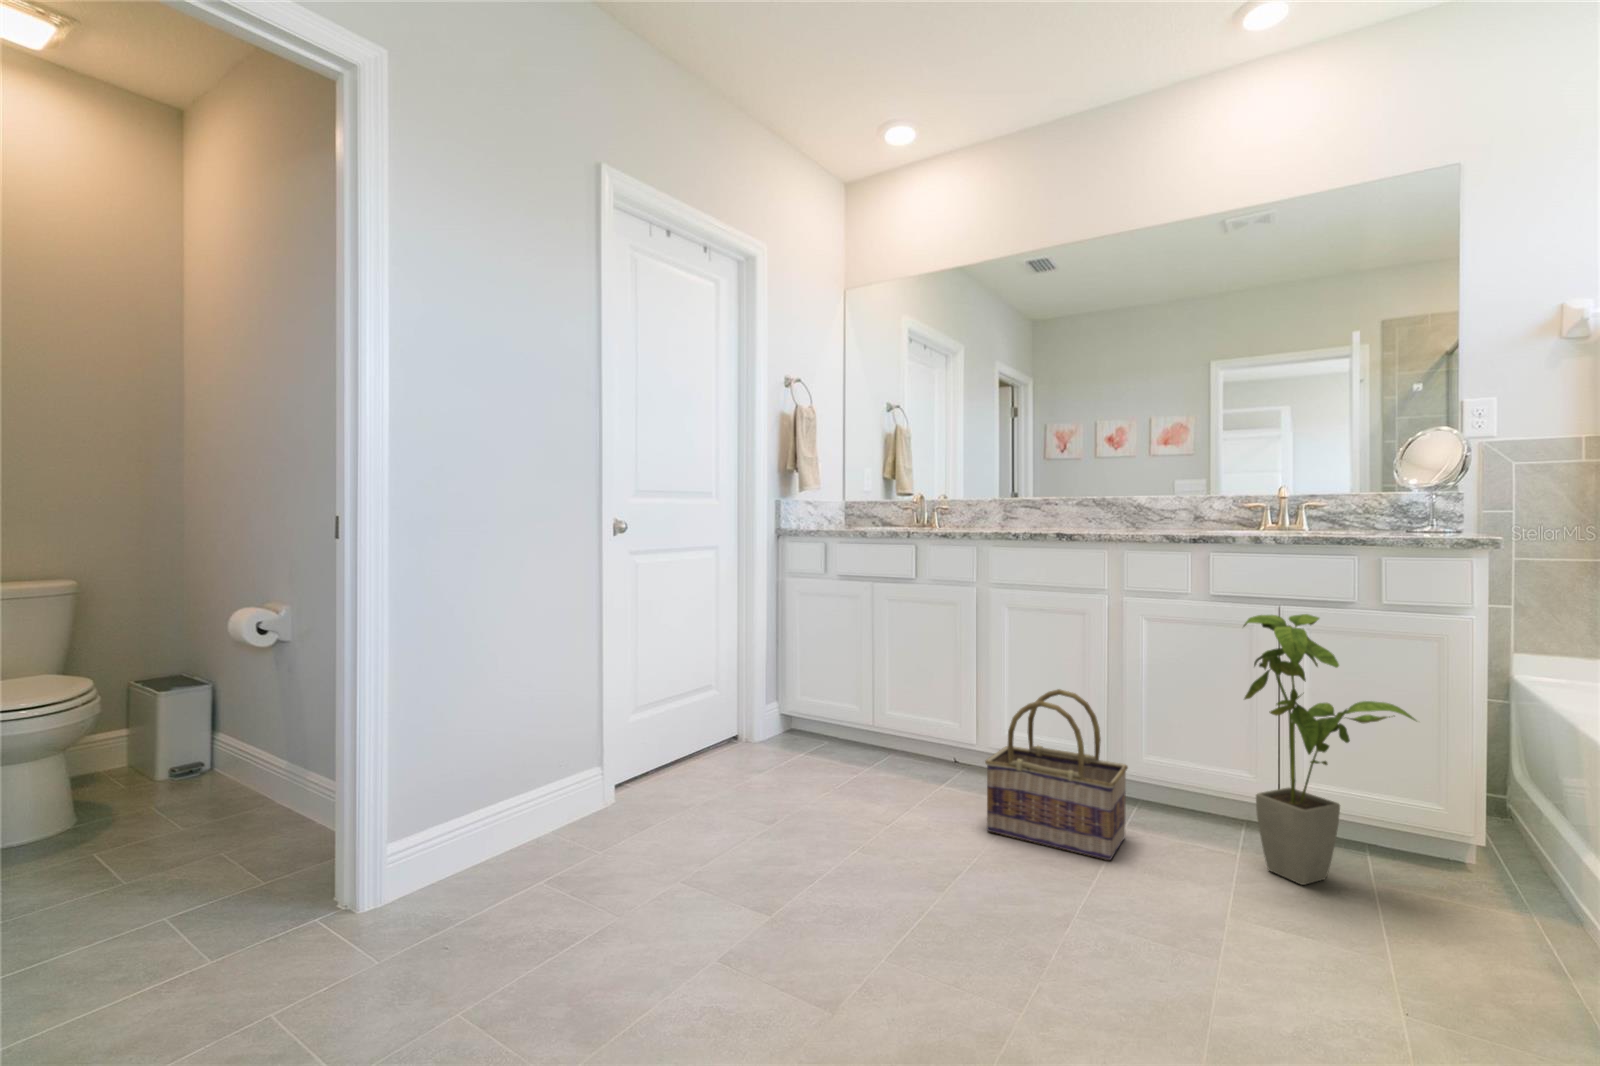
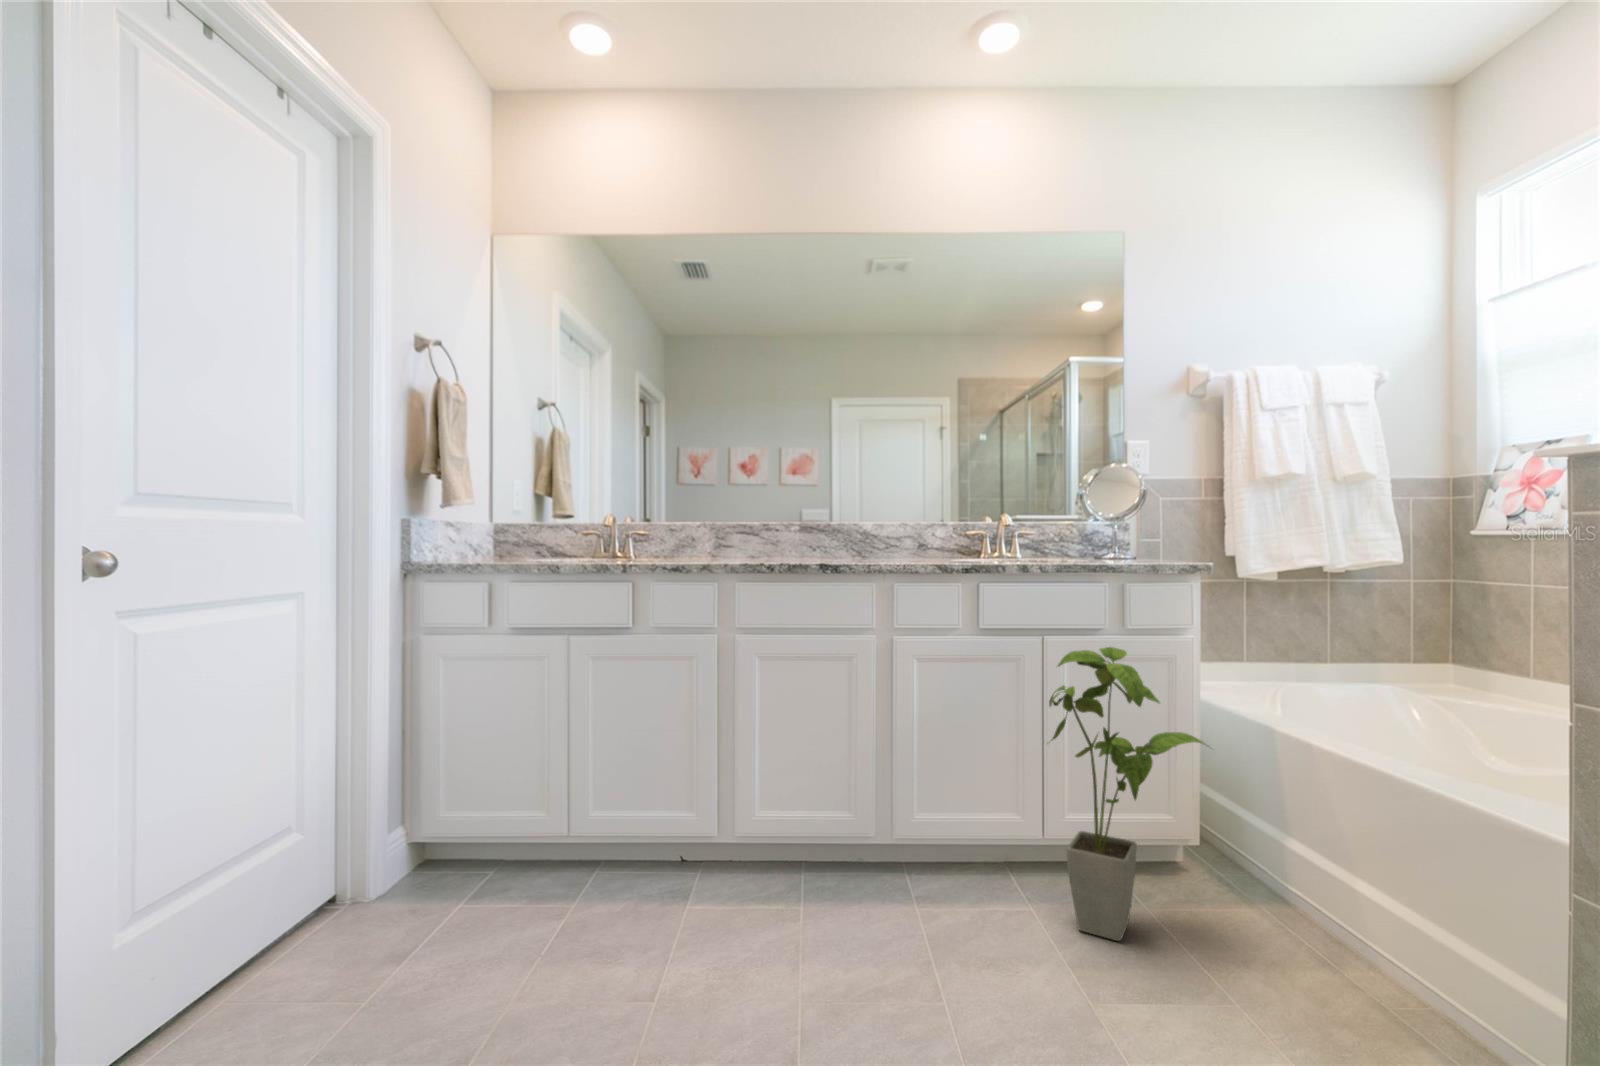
basket: present [985,689,1128,860] -> none [781,758,948,973]

